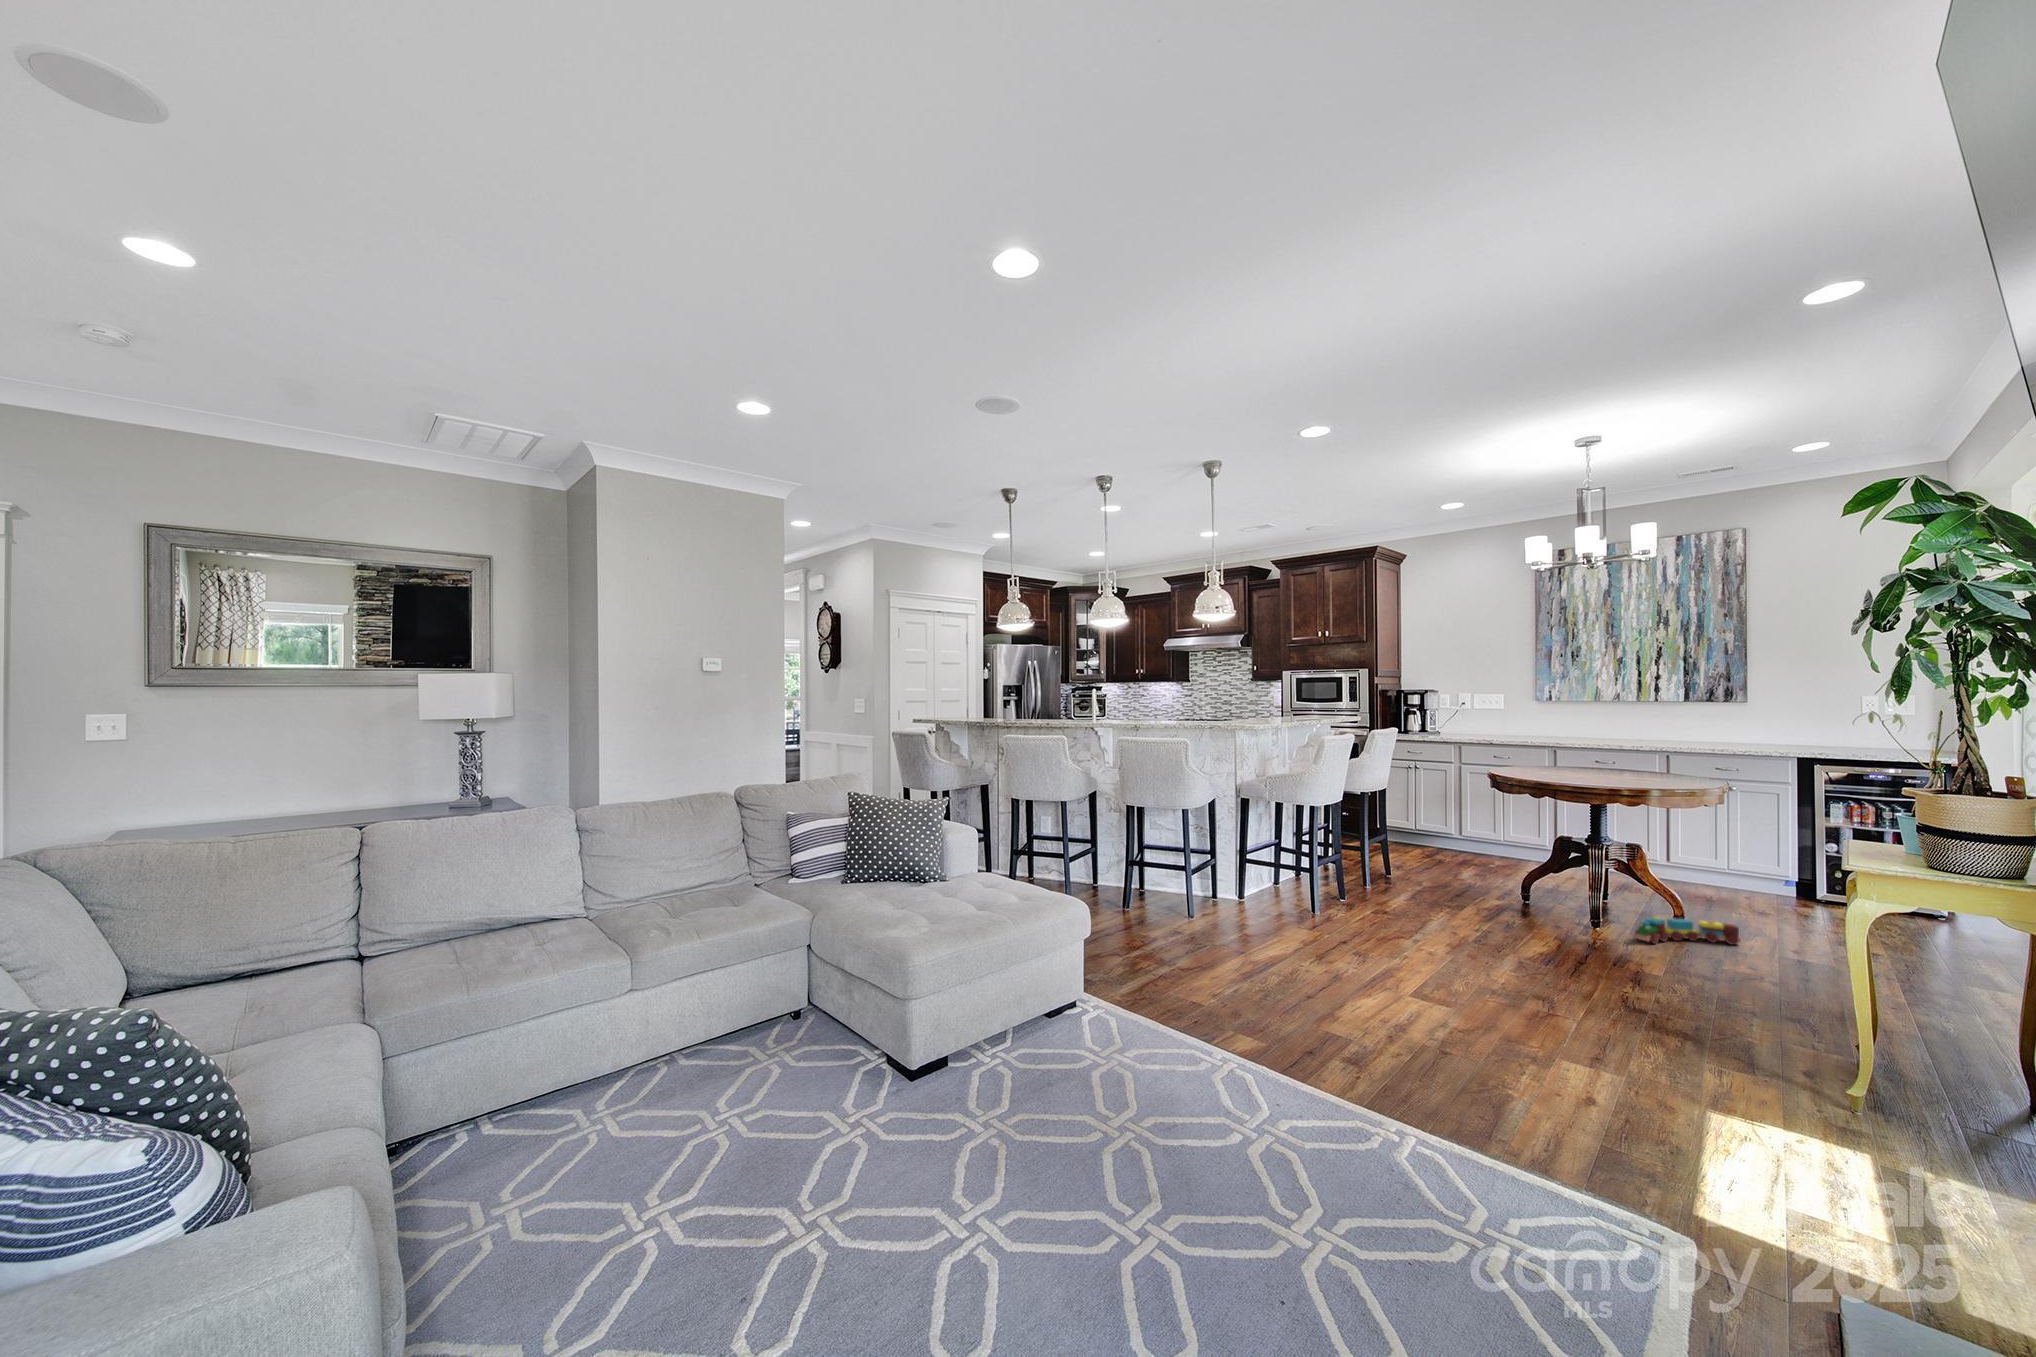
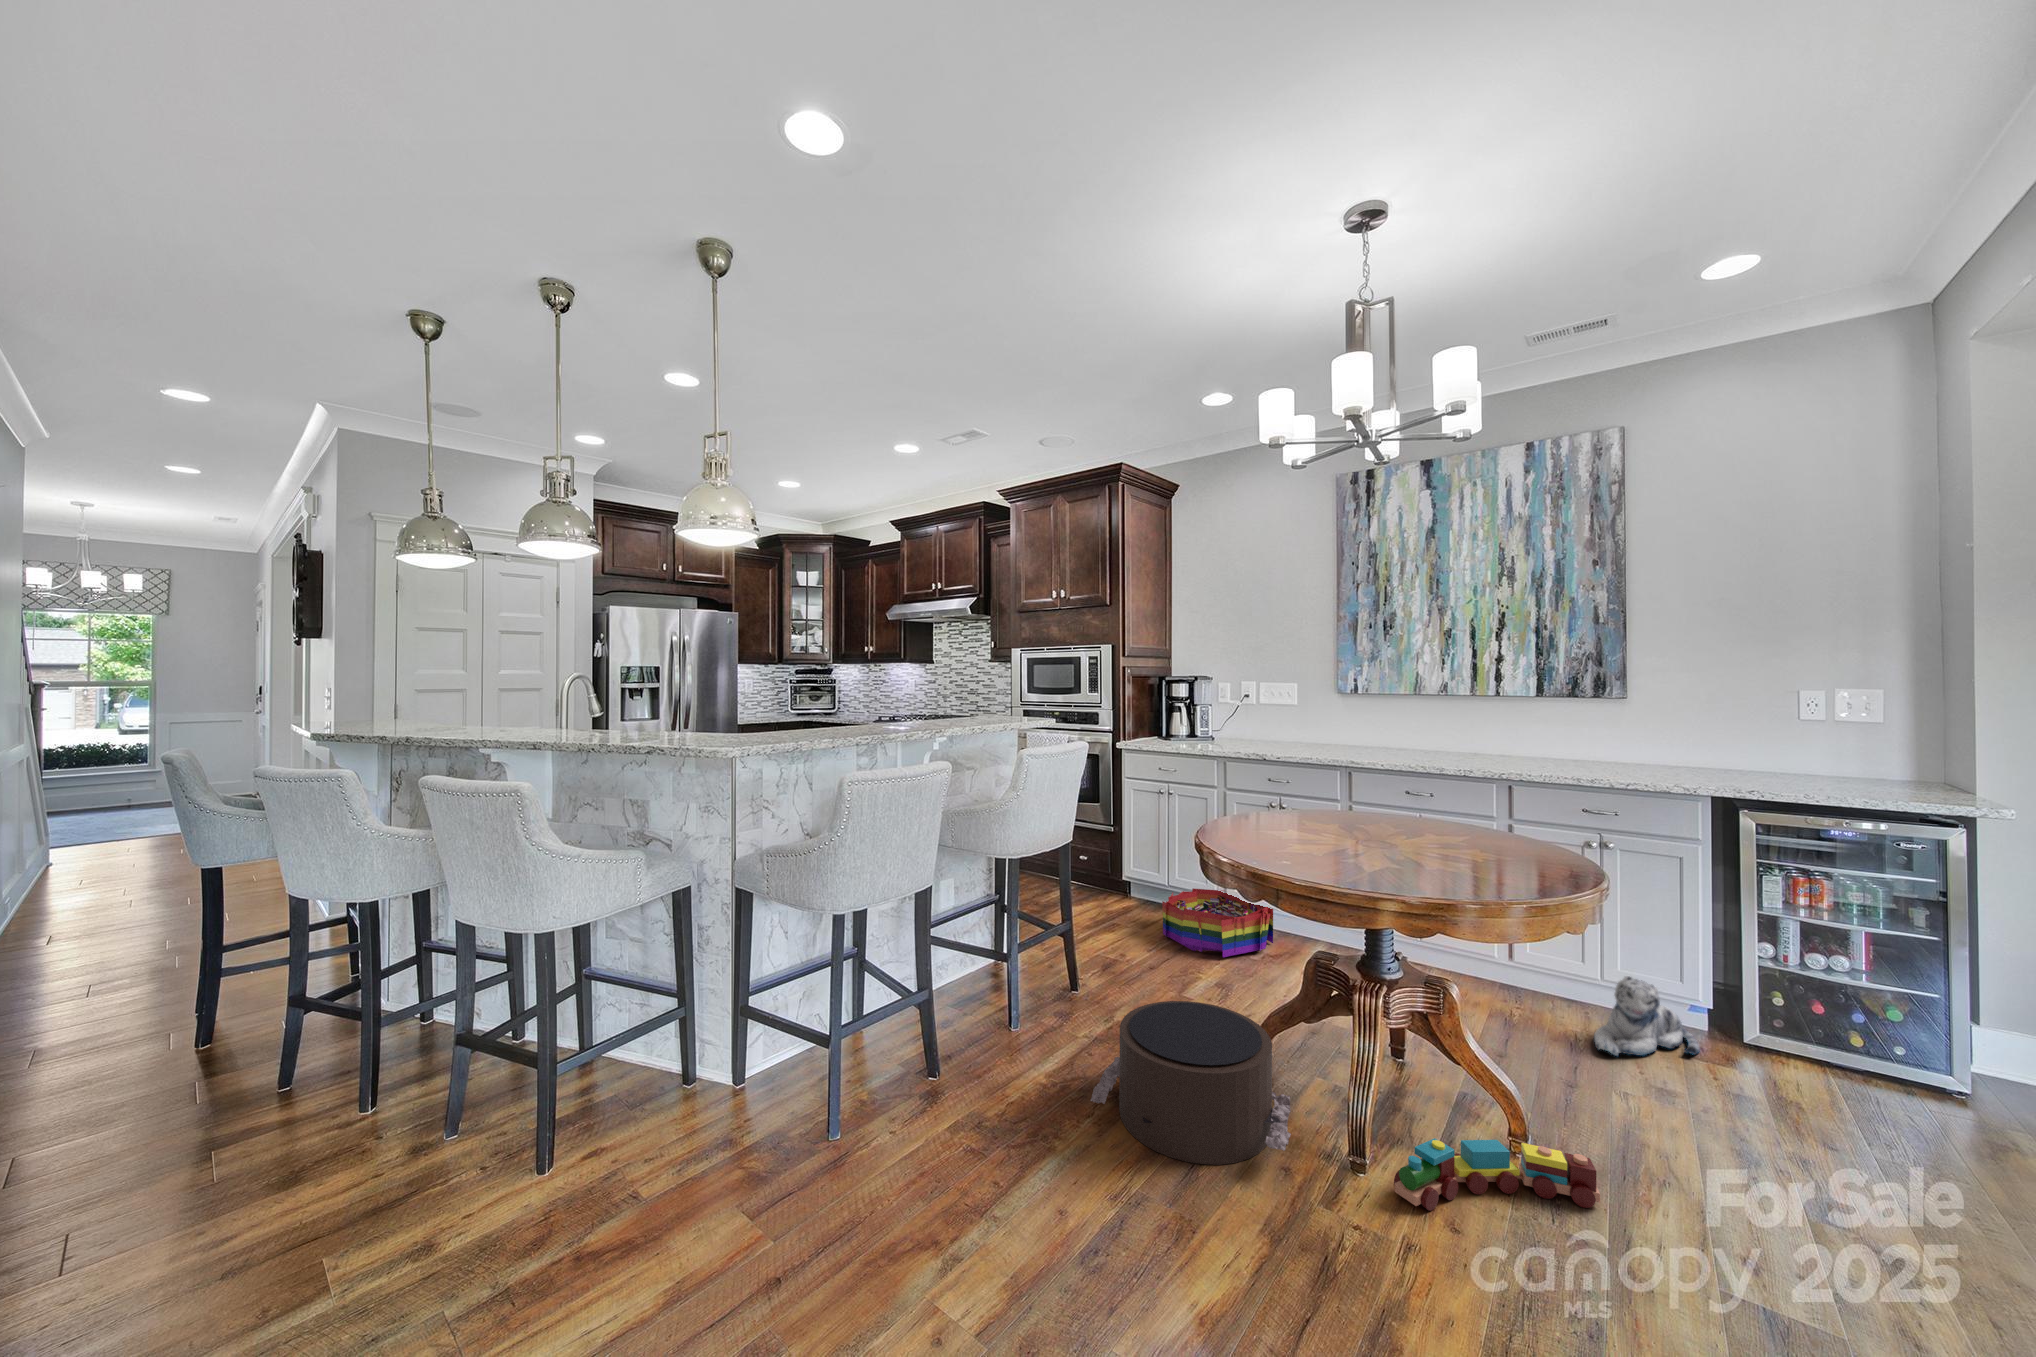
storage bin: none [1427,831,1507,868] -> present [1162,888,1273,957]
plush toy: none [1732,863,1798,906] -> present [1594,976,1700,1056]
pouf: none [1459,867,1576,932] -> present [1090,1001,1291,1165]

